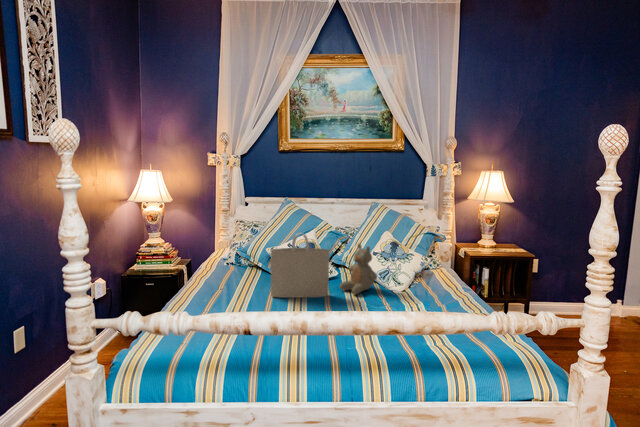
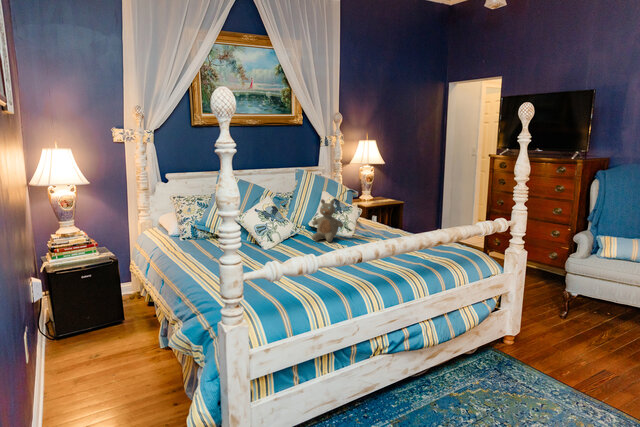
tote bag: present [271,233,329,298] -> none [264,192,309,254]

